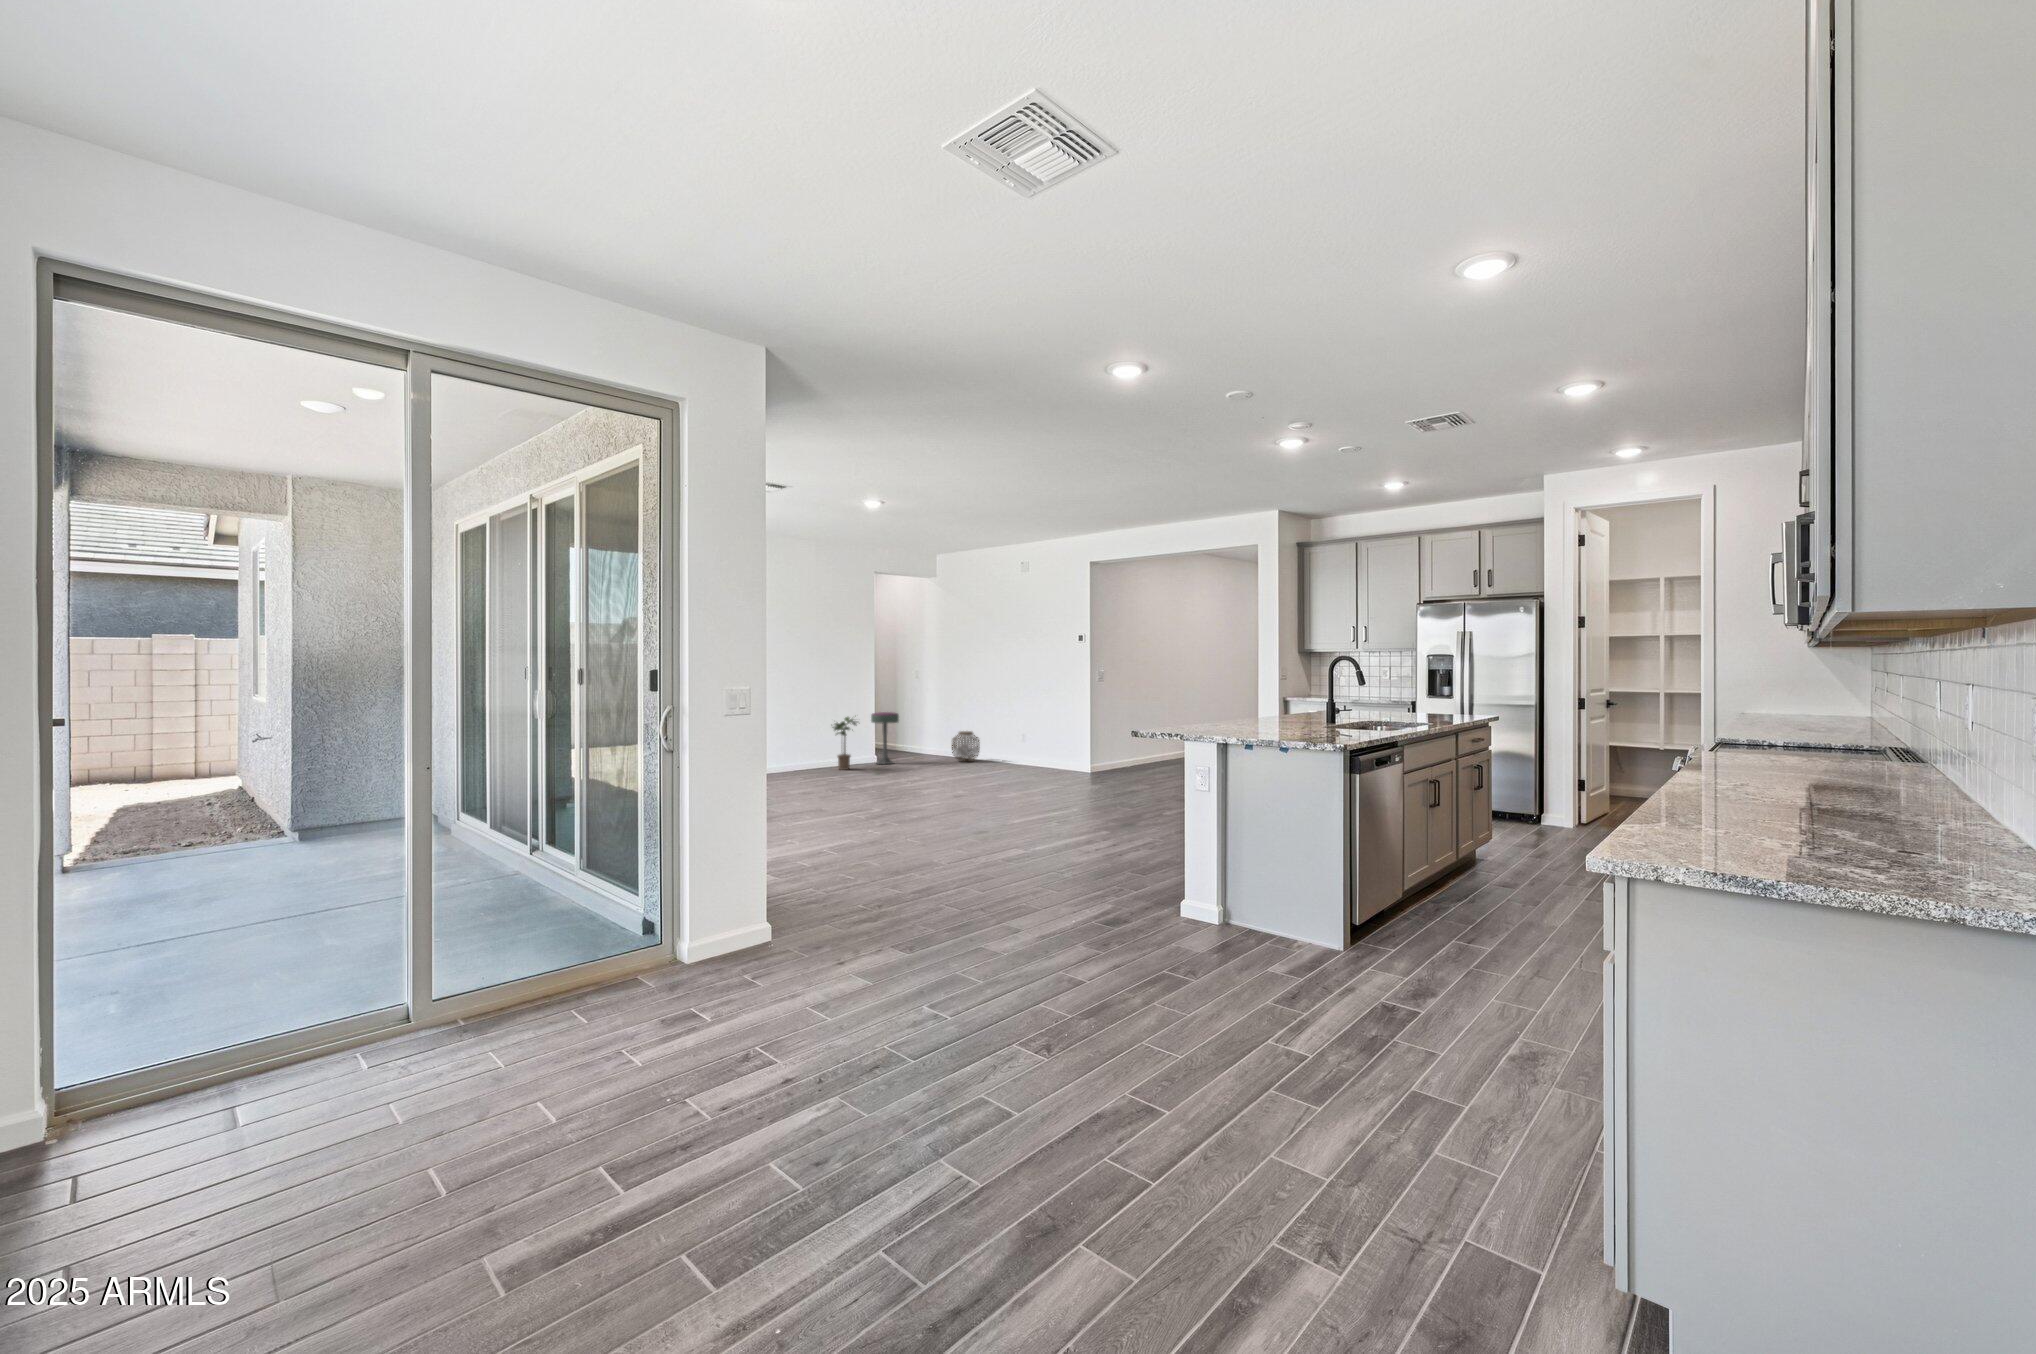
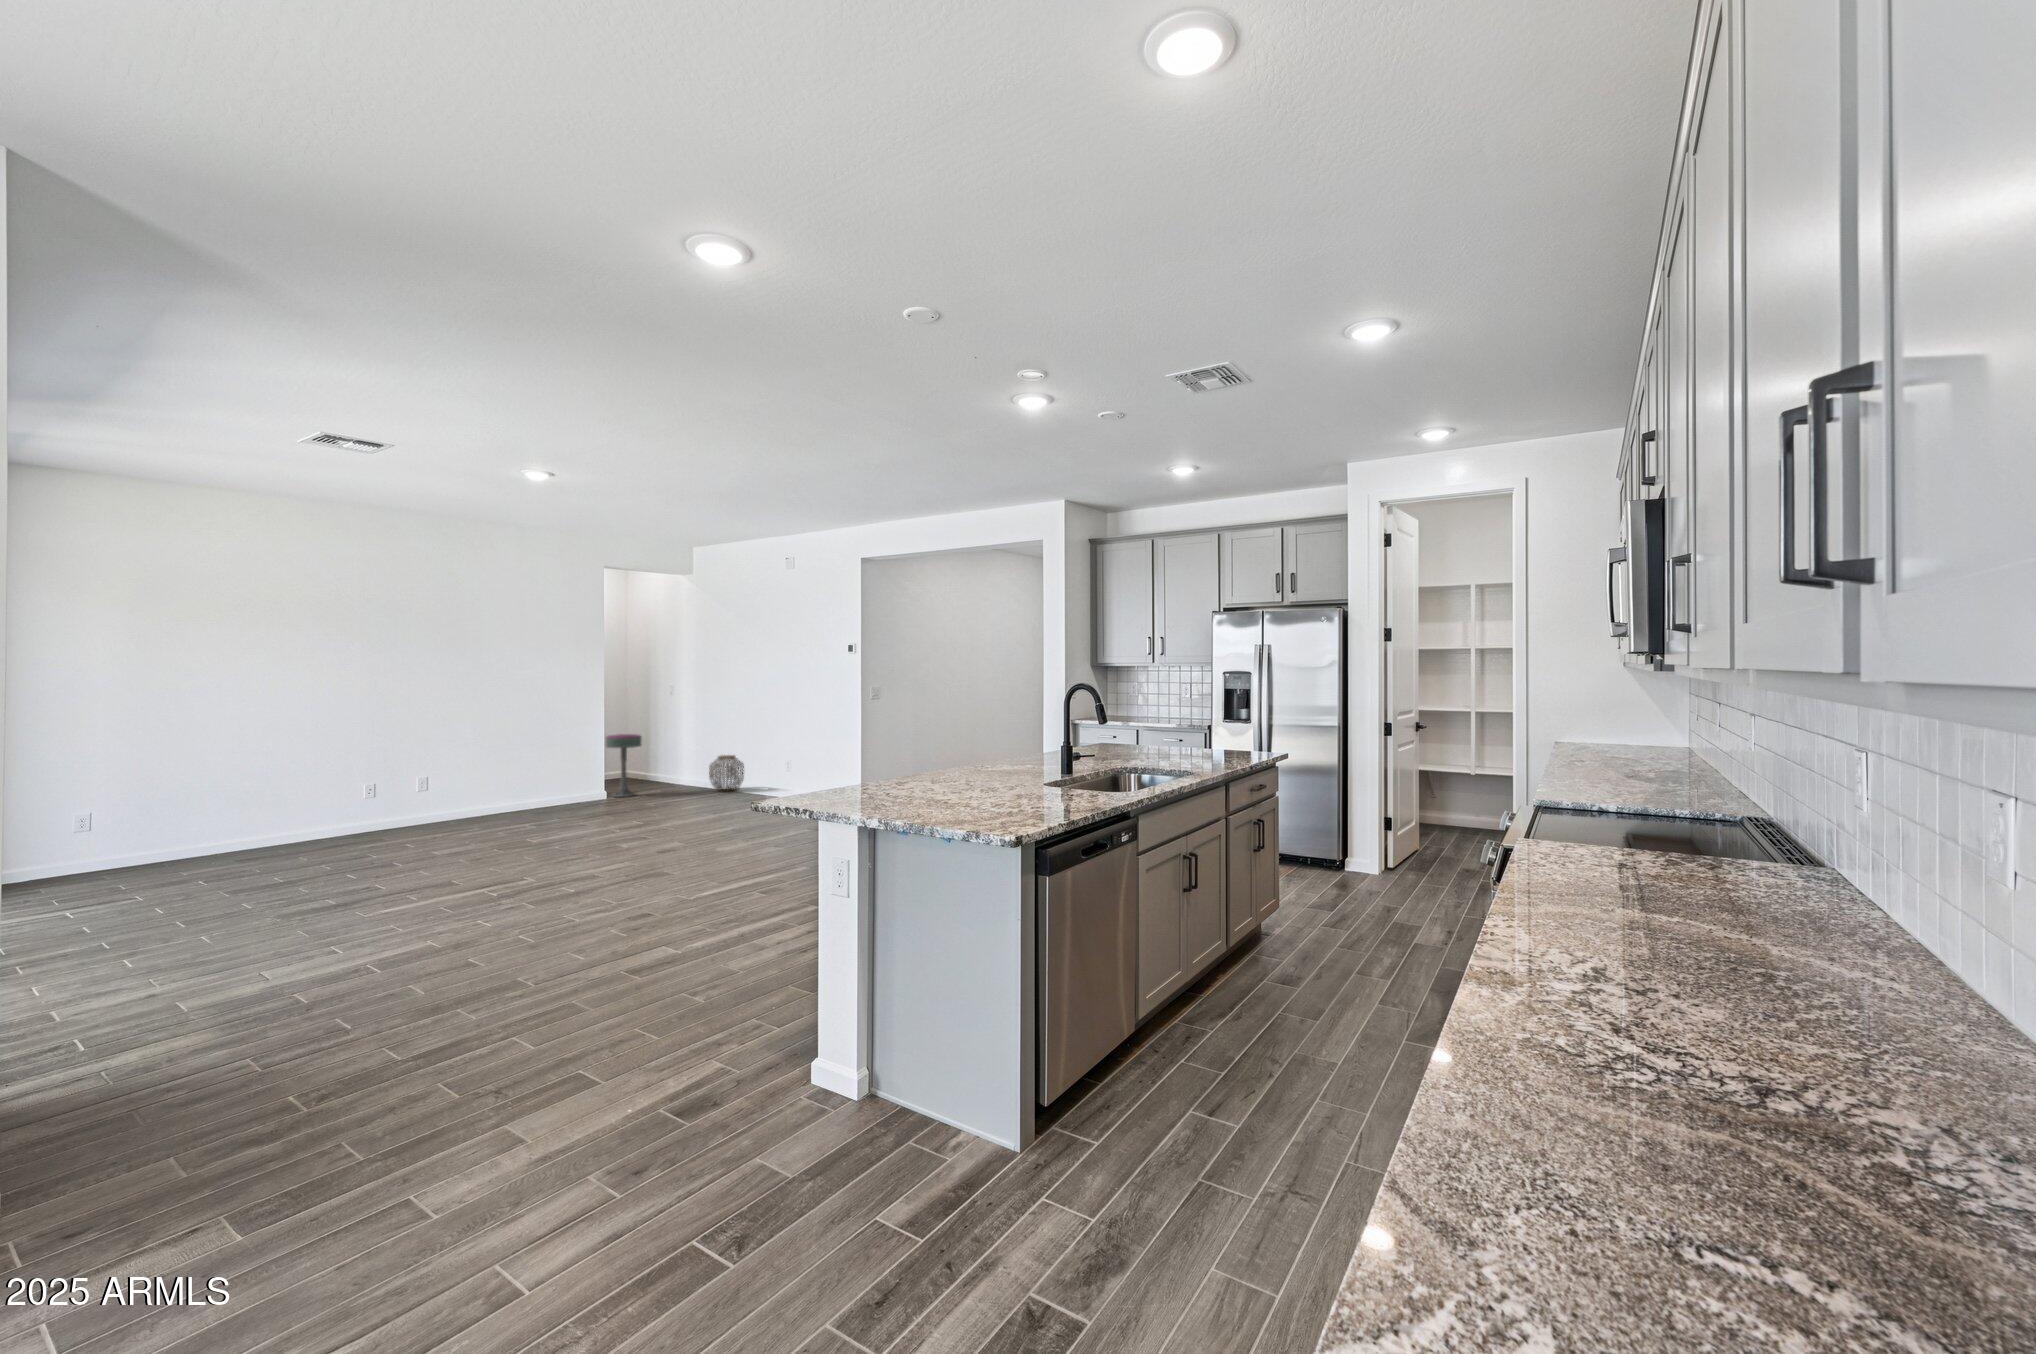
potted plant: present [833,717,856,770] -> none [542,739,586,807]

